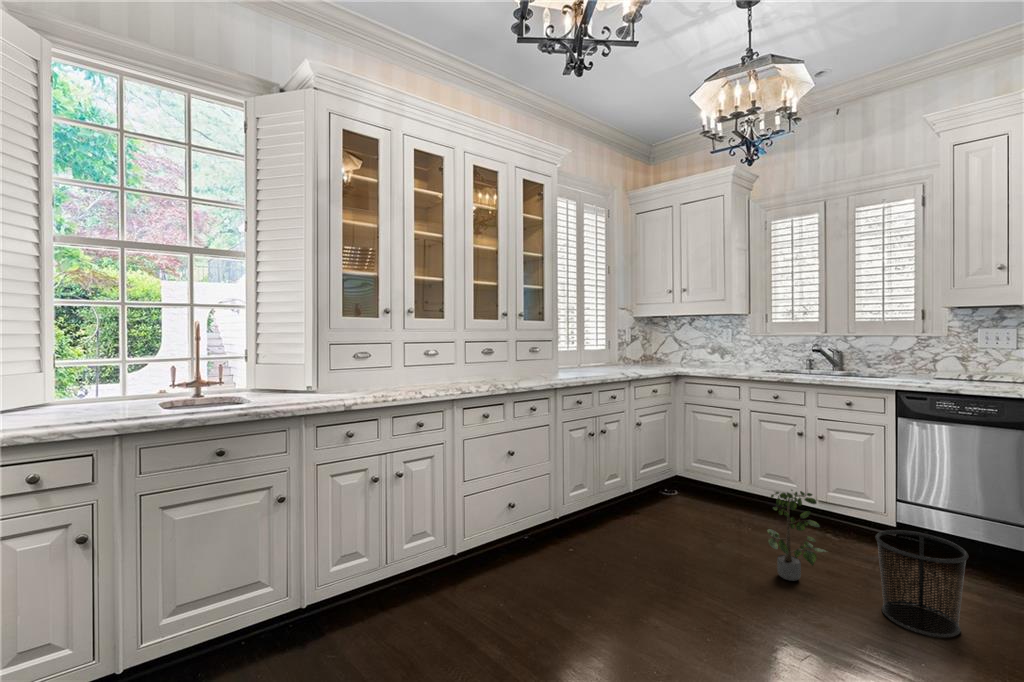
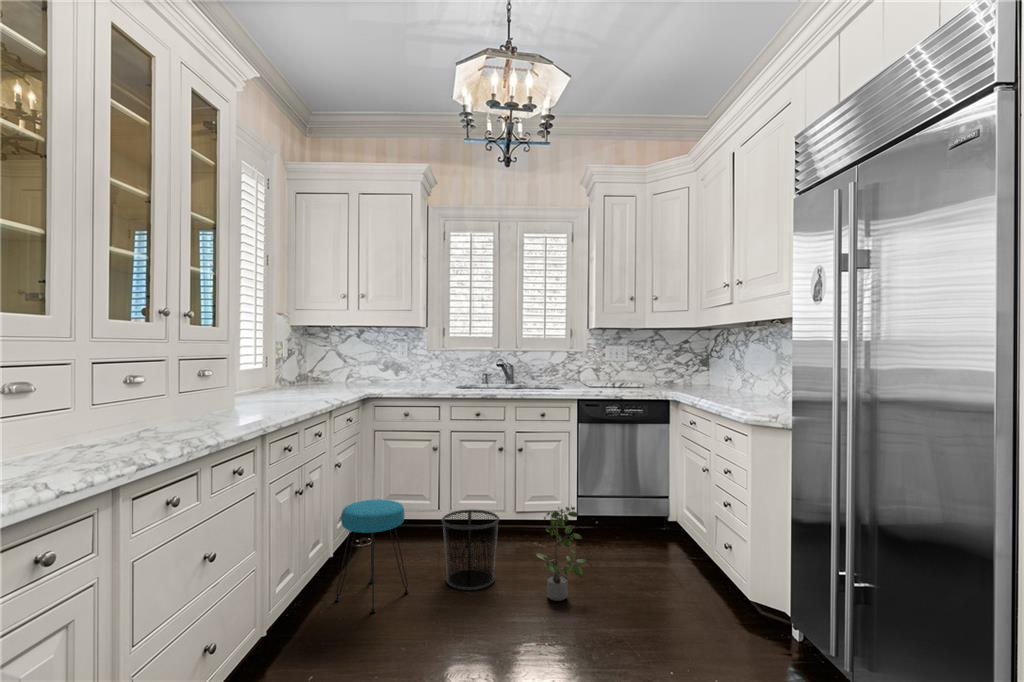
stool: none [609,451,663,534] -> present [335,499,409,612]
waste bin: present [875,530,968,637] -> present [442,509,500,590]

